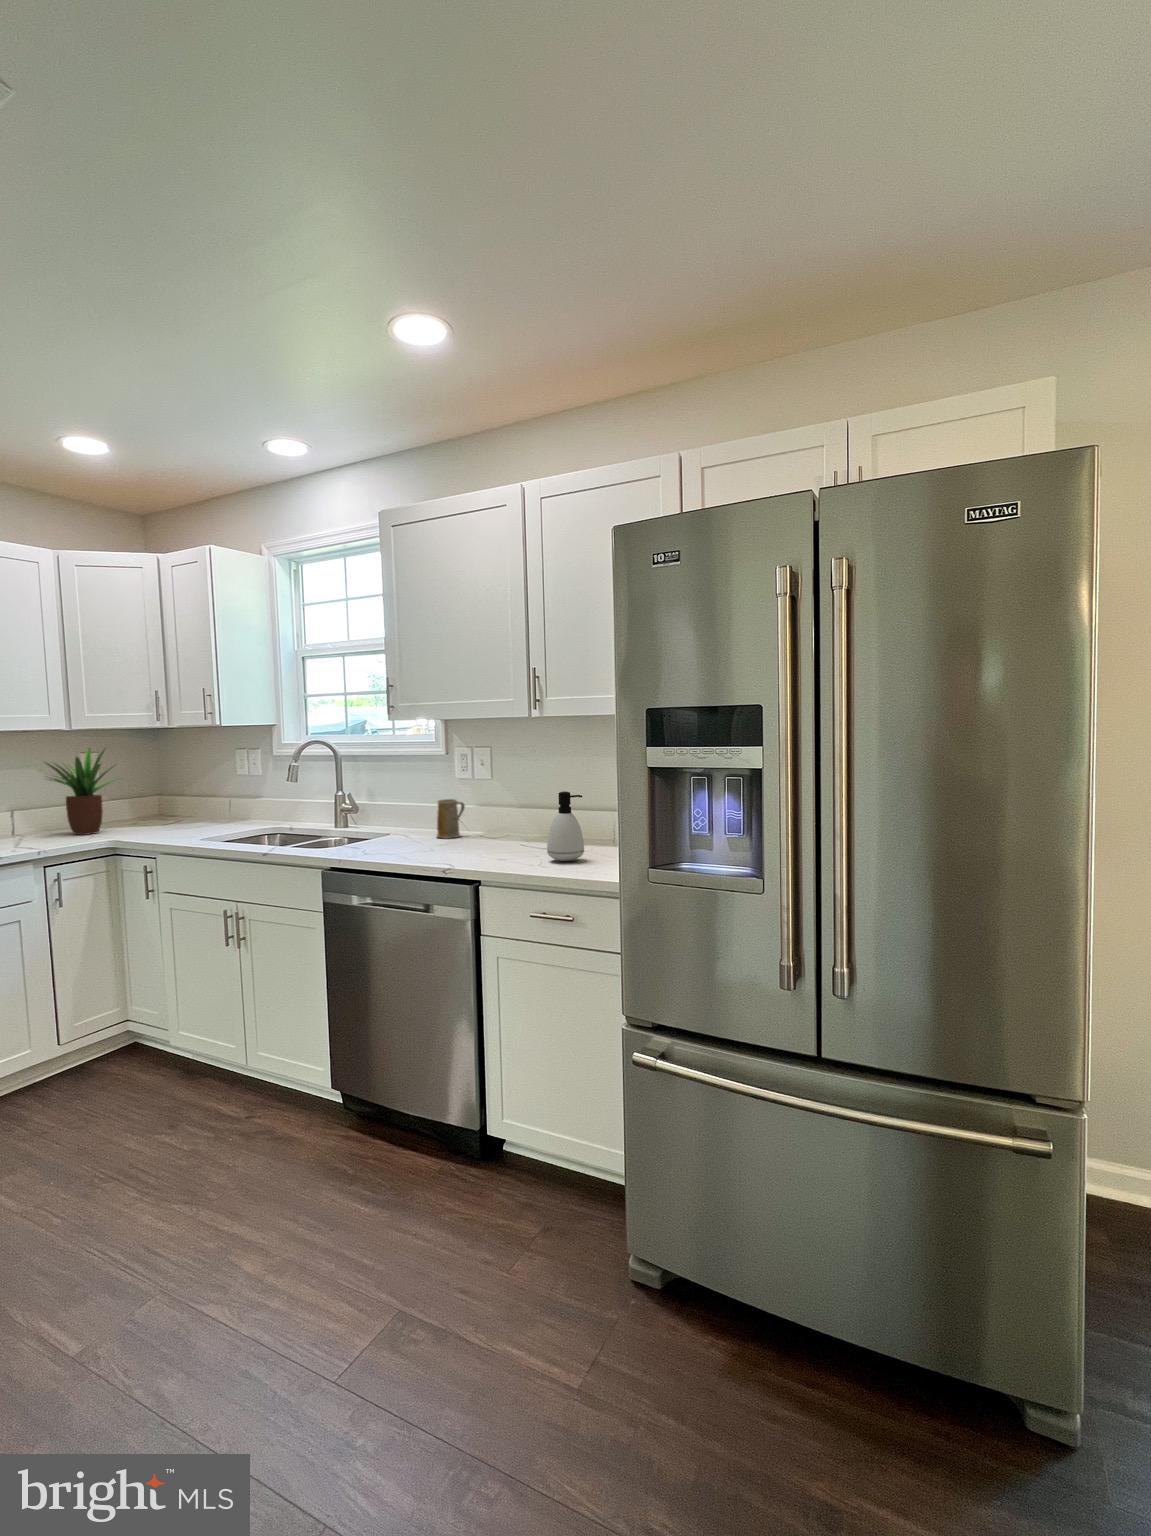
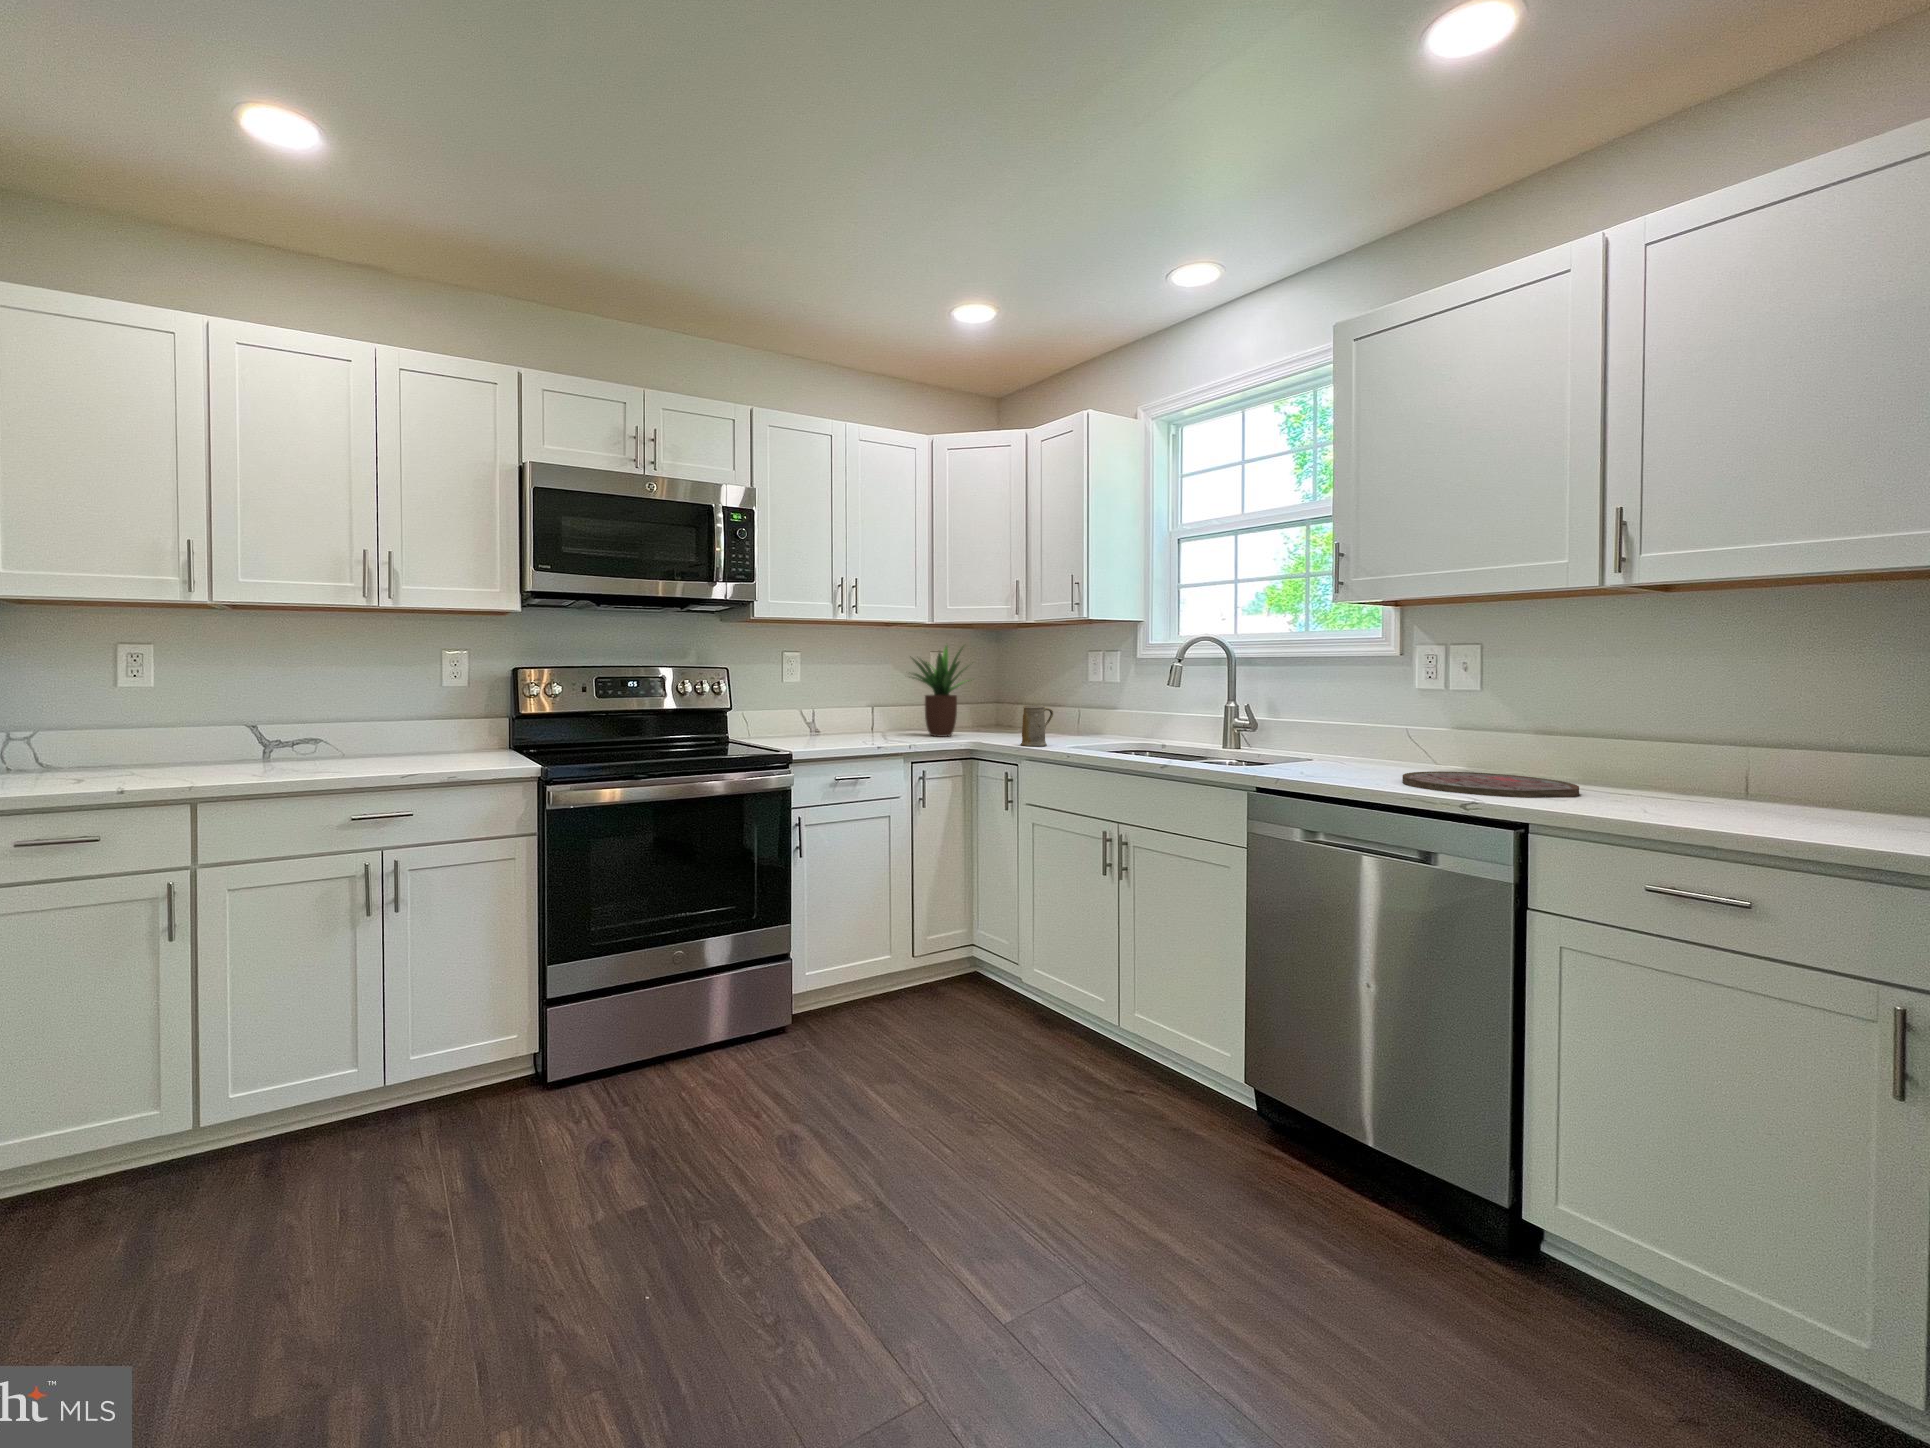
soap dispenser: present [547,791,584,861] -> none [1651,700,1737,813]
mug: present [437,799,465,839] -> present [1021,705,1053,746]
cutting board: none [428,837,527,859] -> present [1402,771,1579,798]

